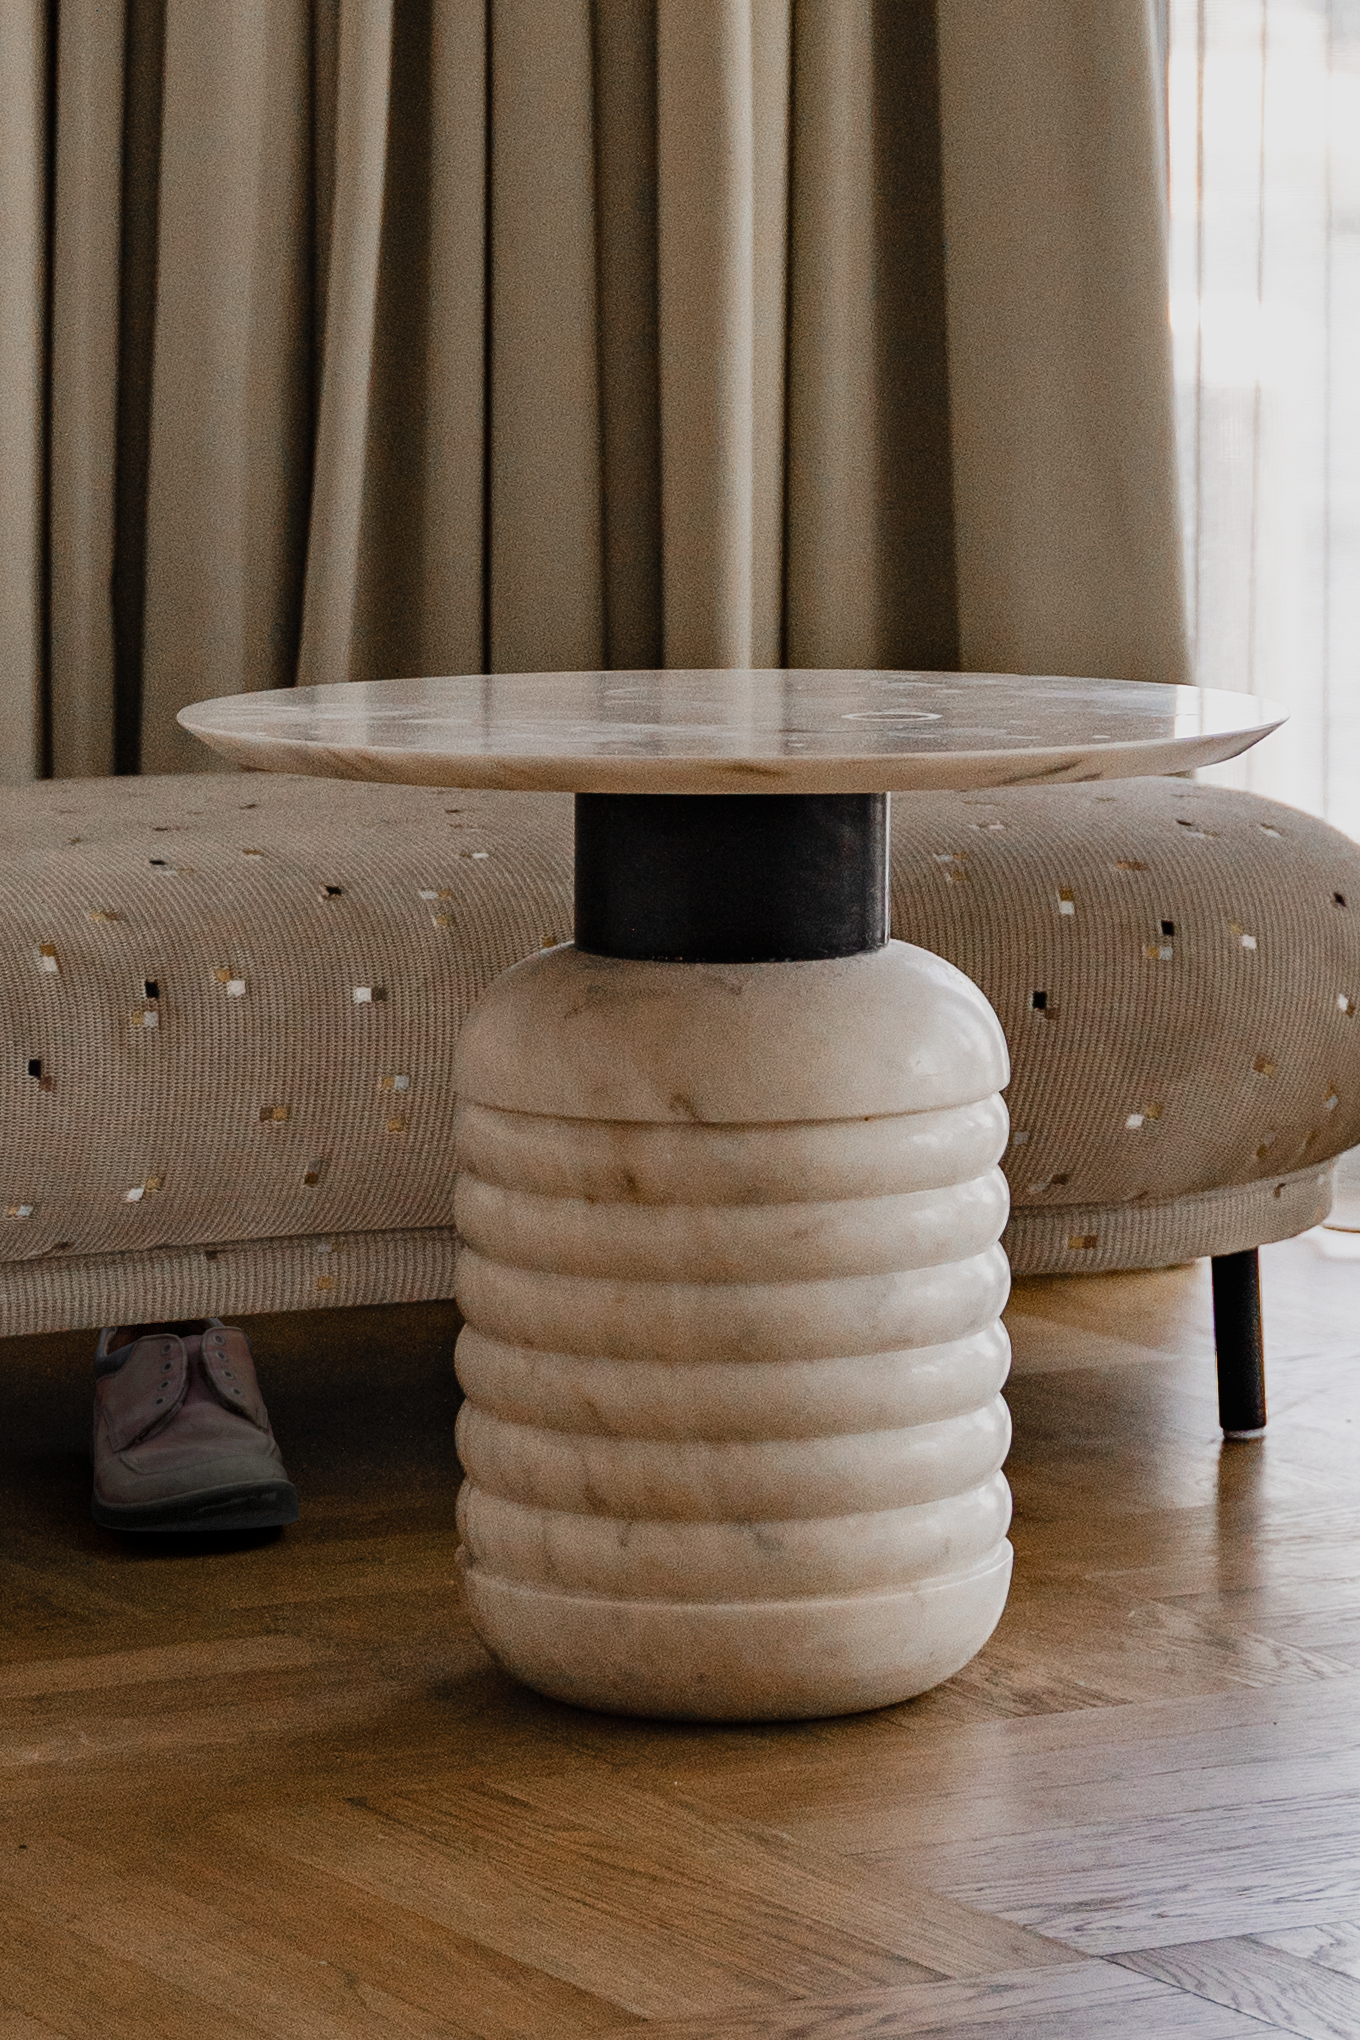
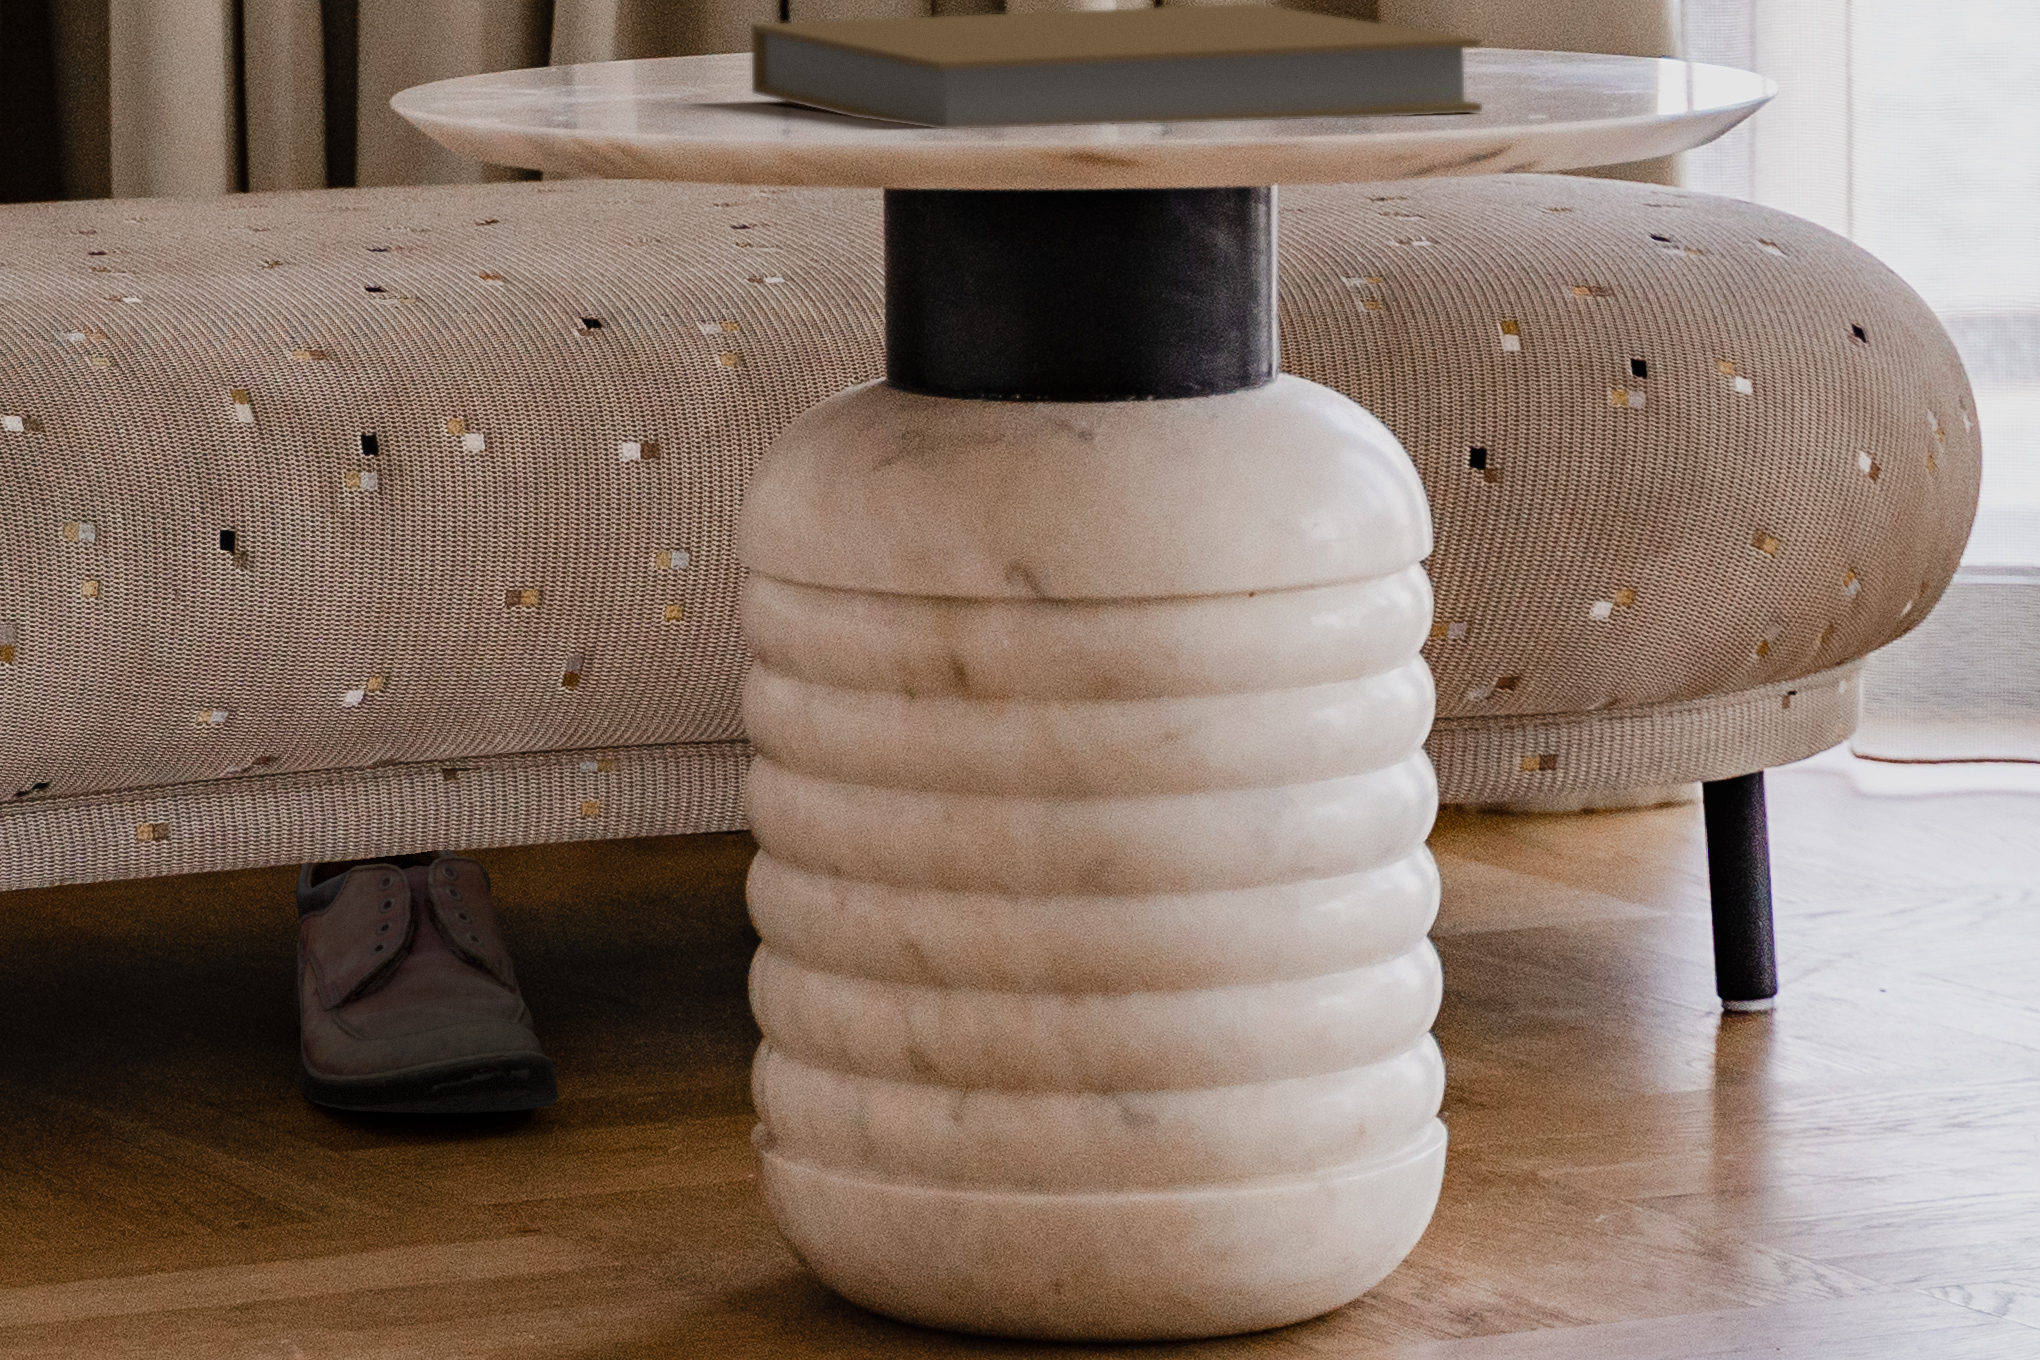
book: none [471,646,1023,751] -> present [751,4,1482,129]

